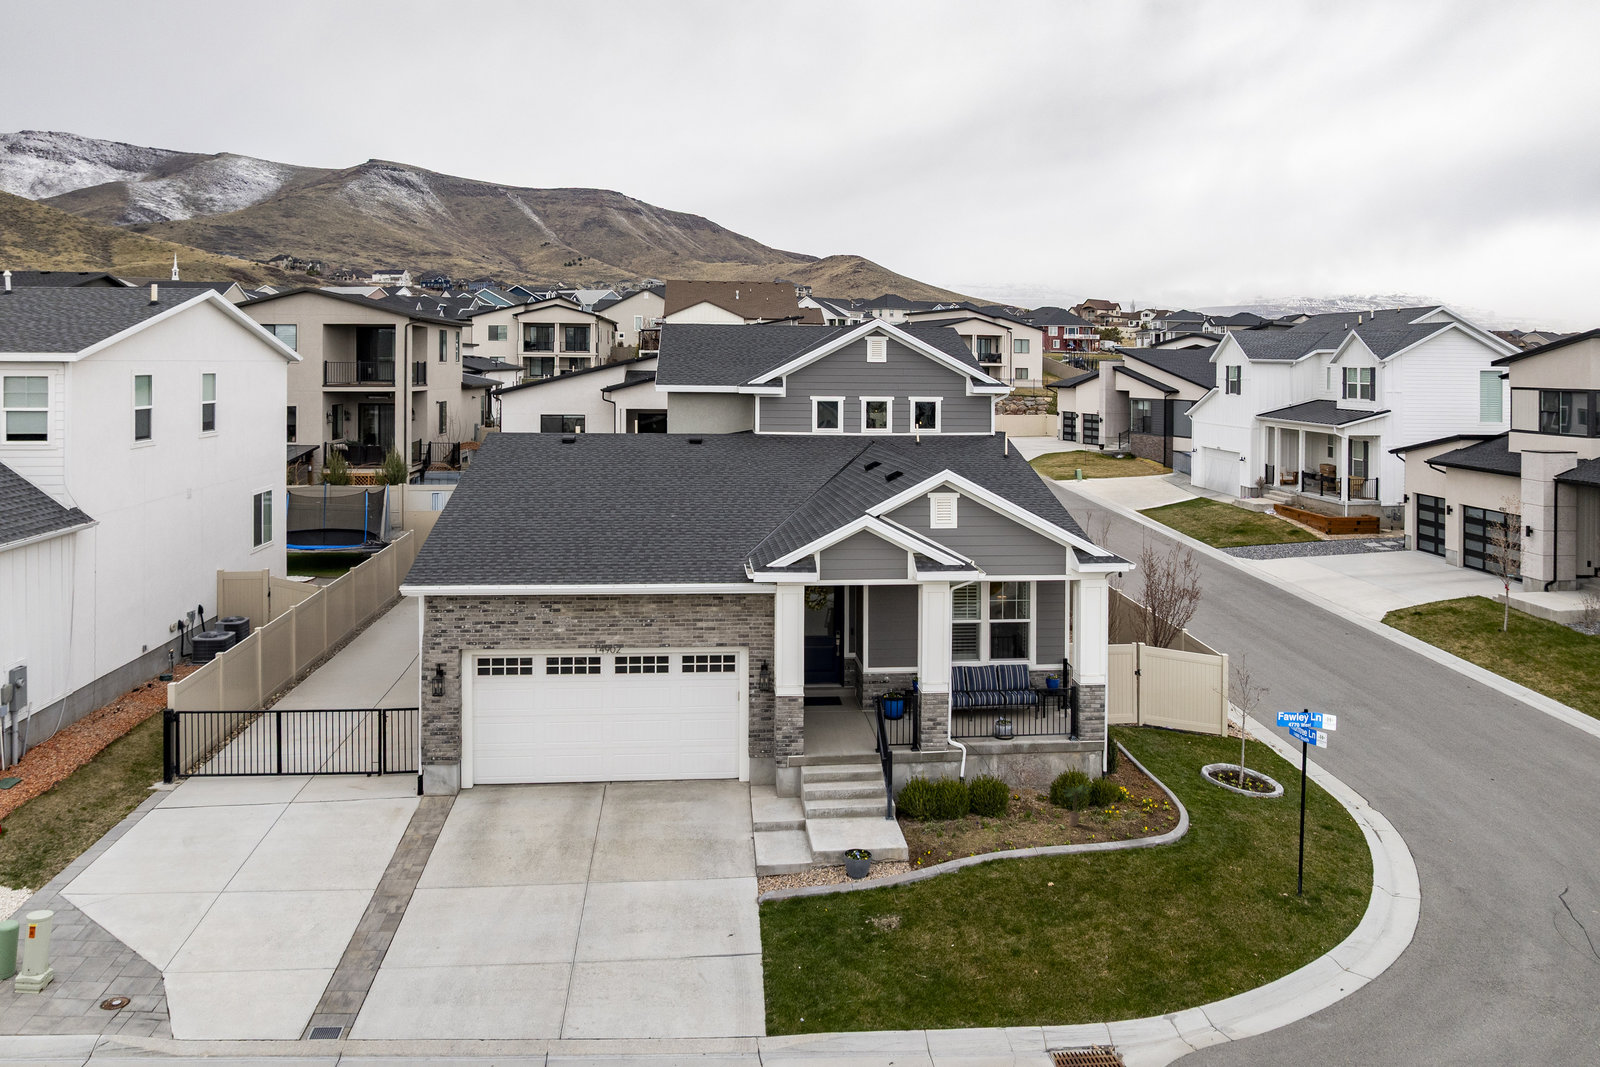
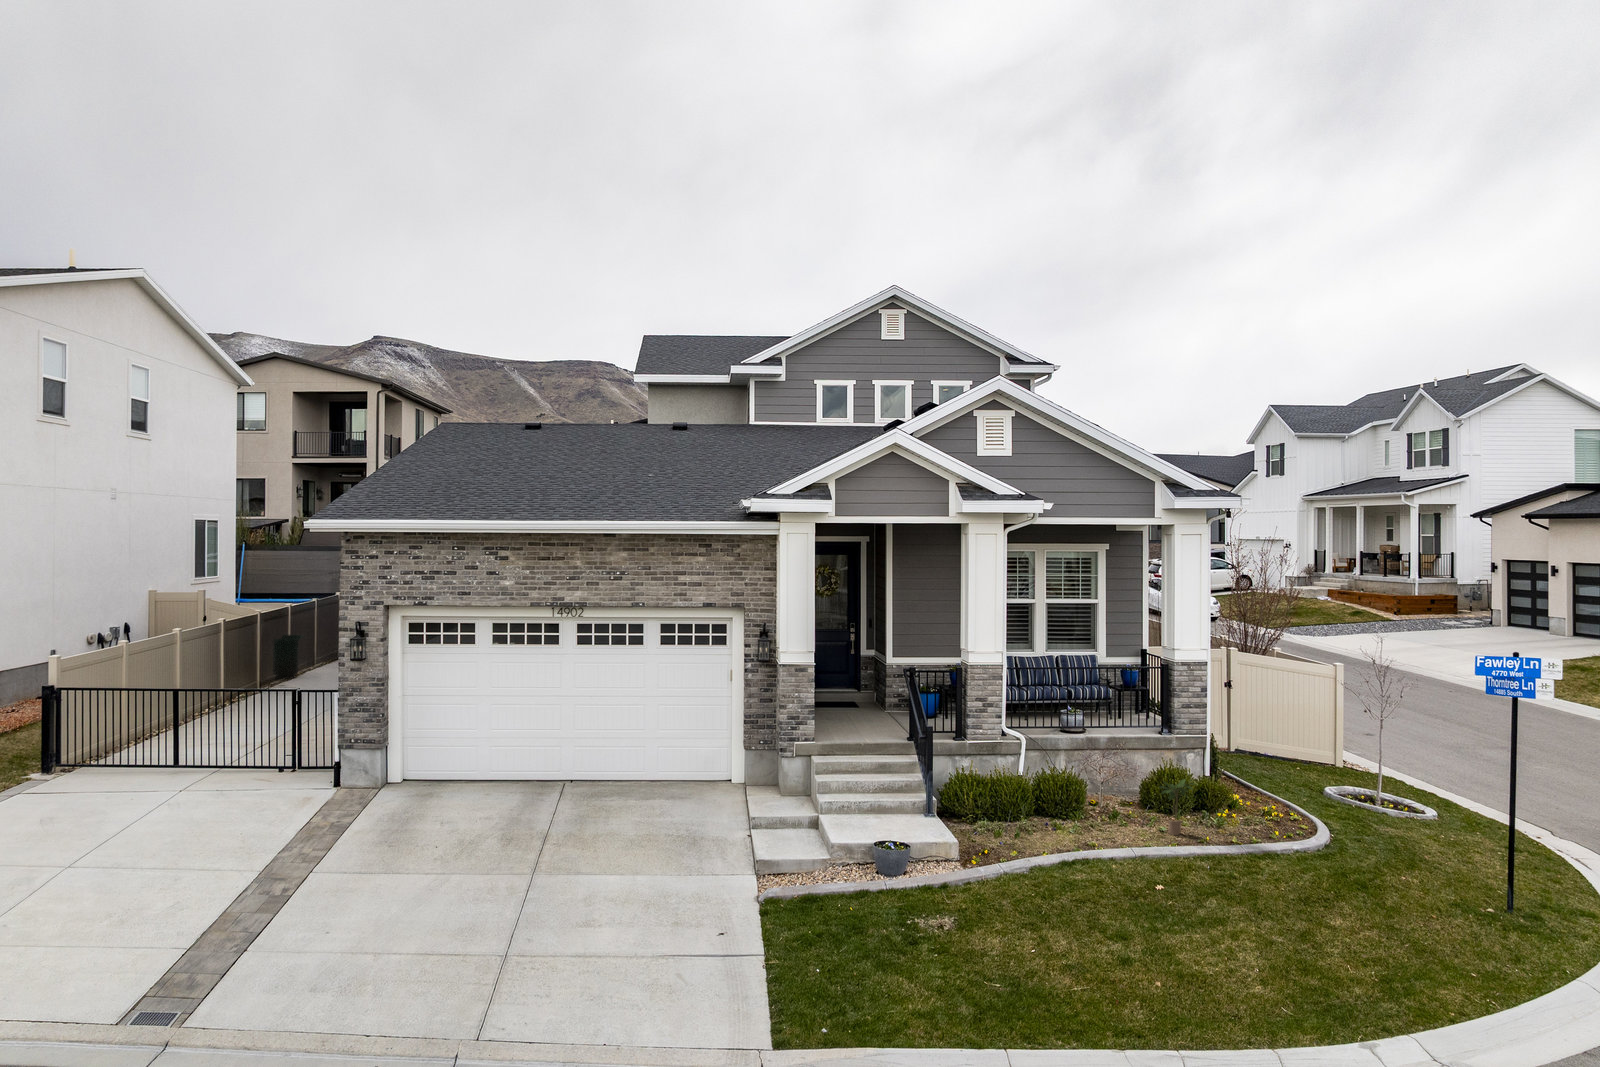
trash can: none [339,610,370,650] -> present [272,635,304,679]

